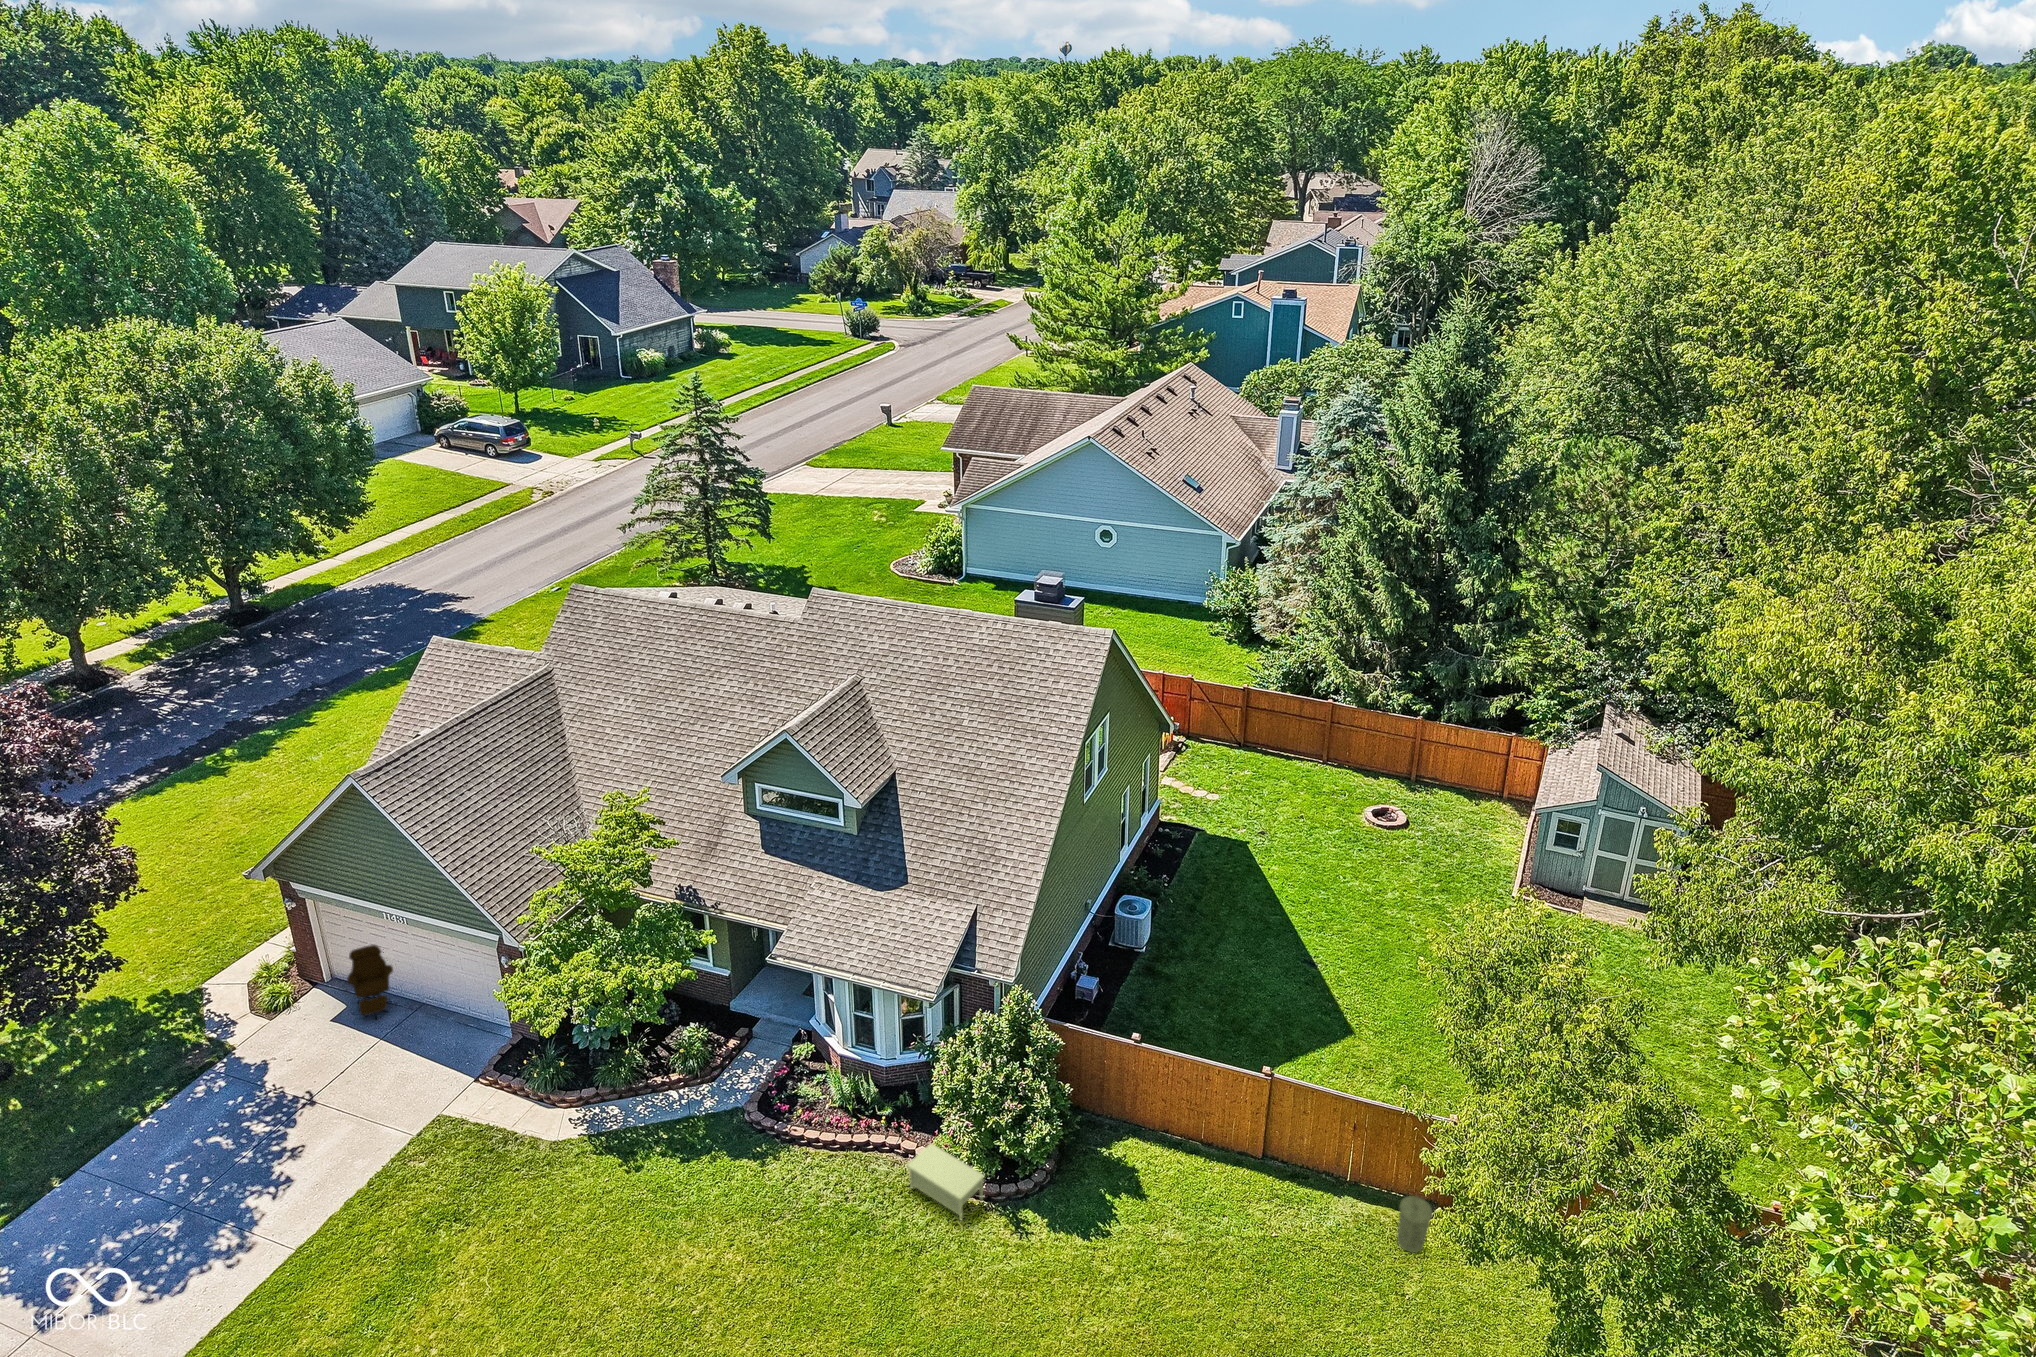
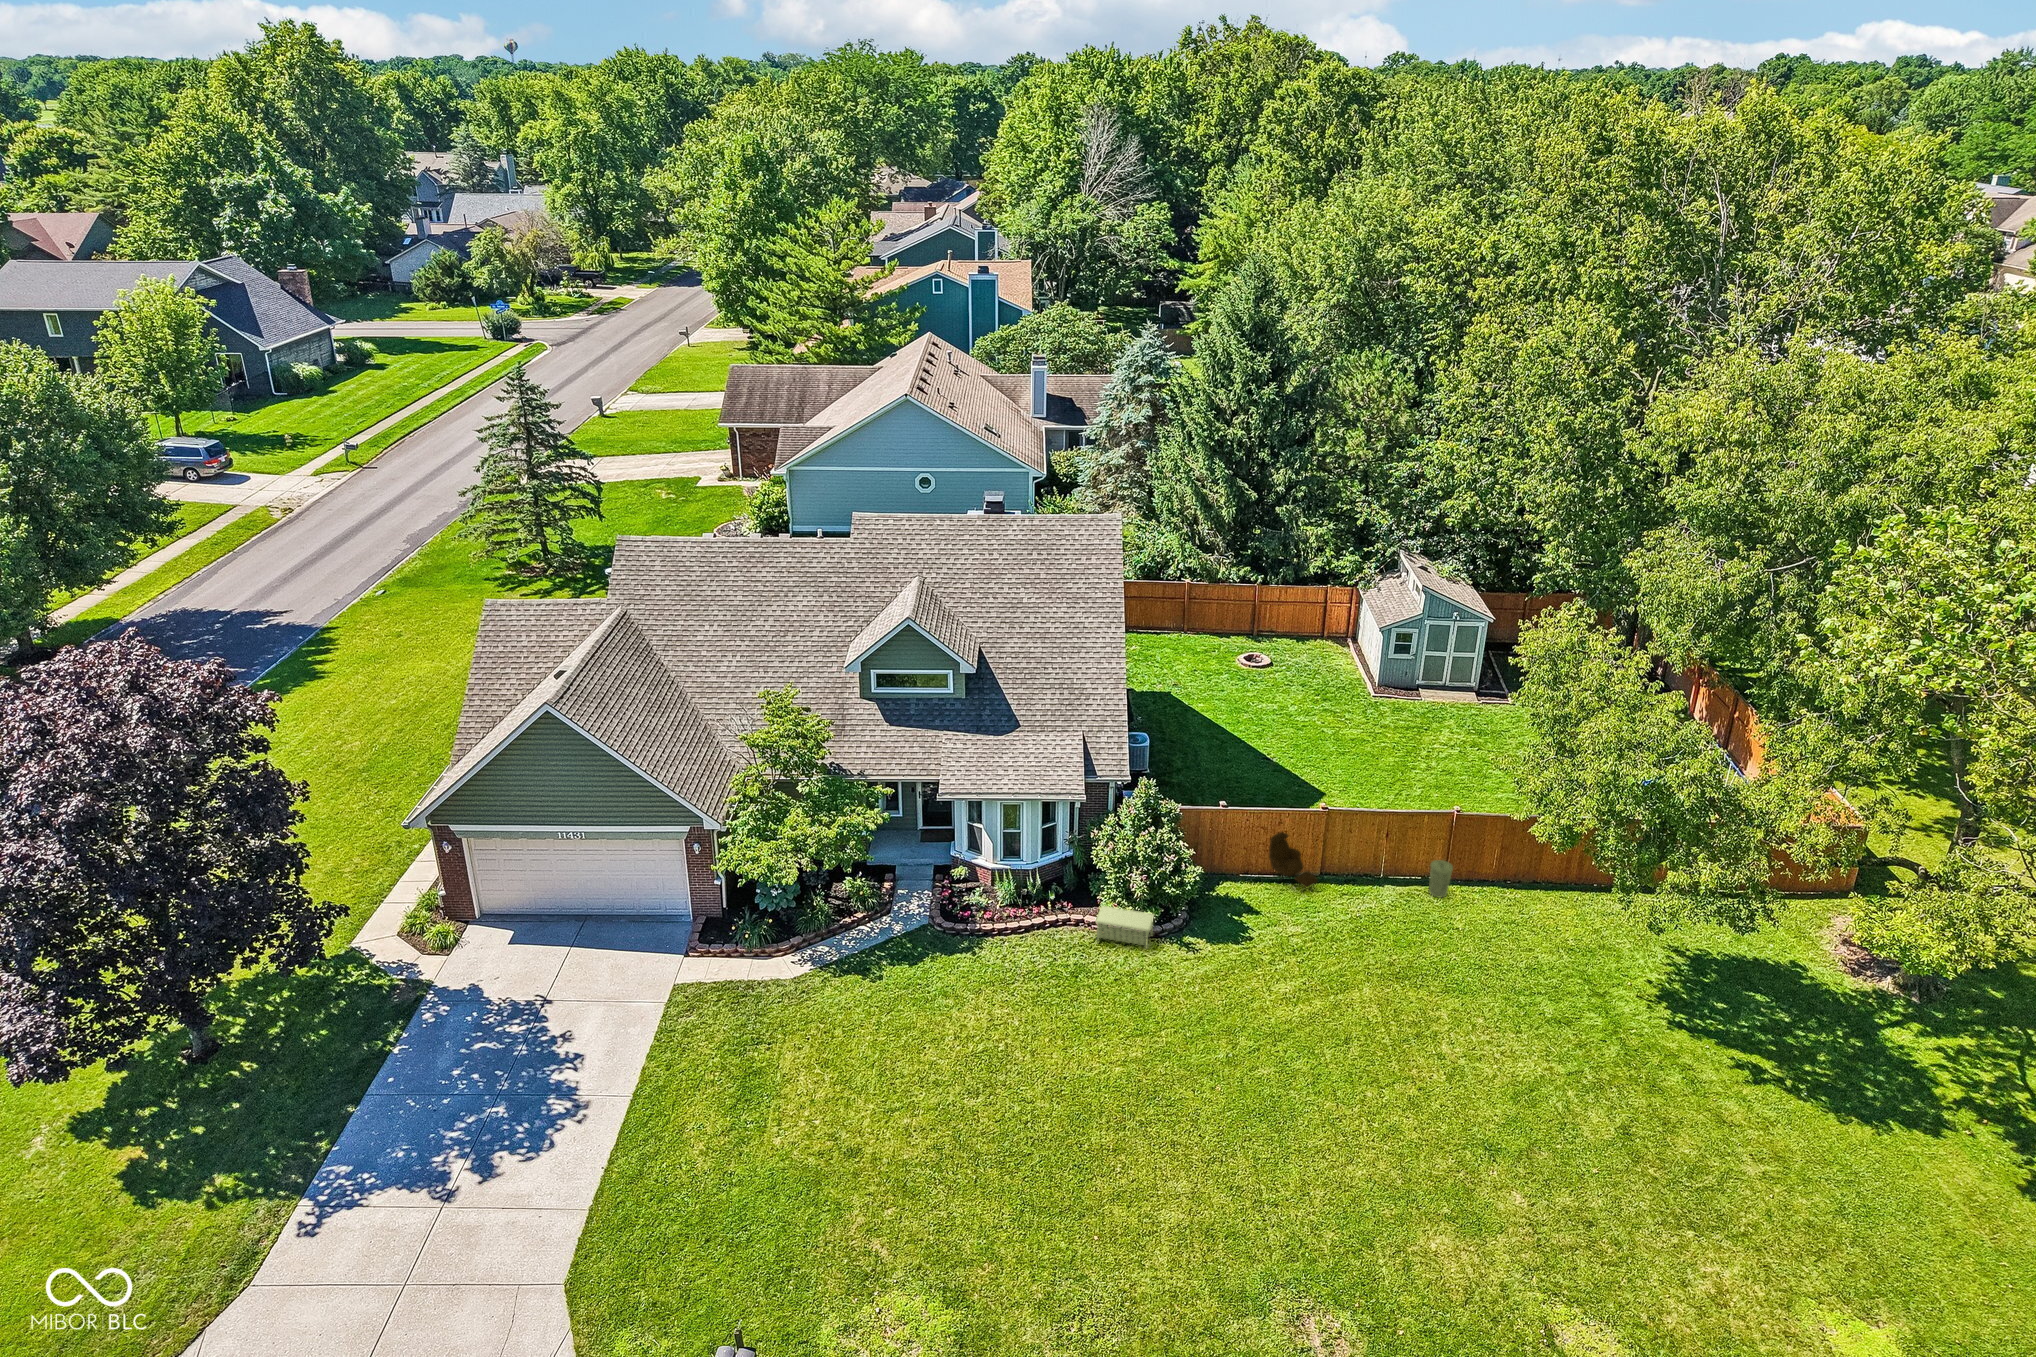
lounge chair: present [347,945,393,1016] -> present [1269,831,1318,888]

